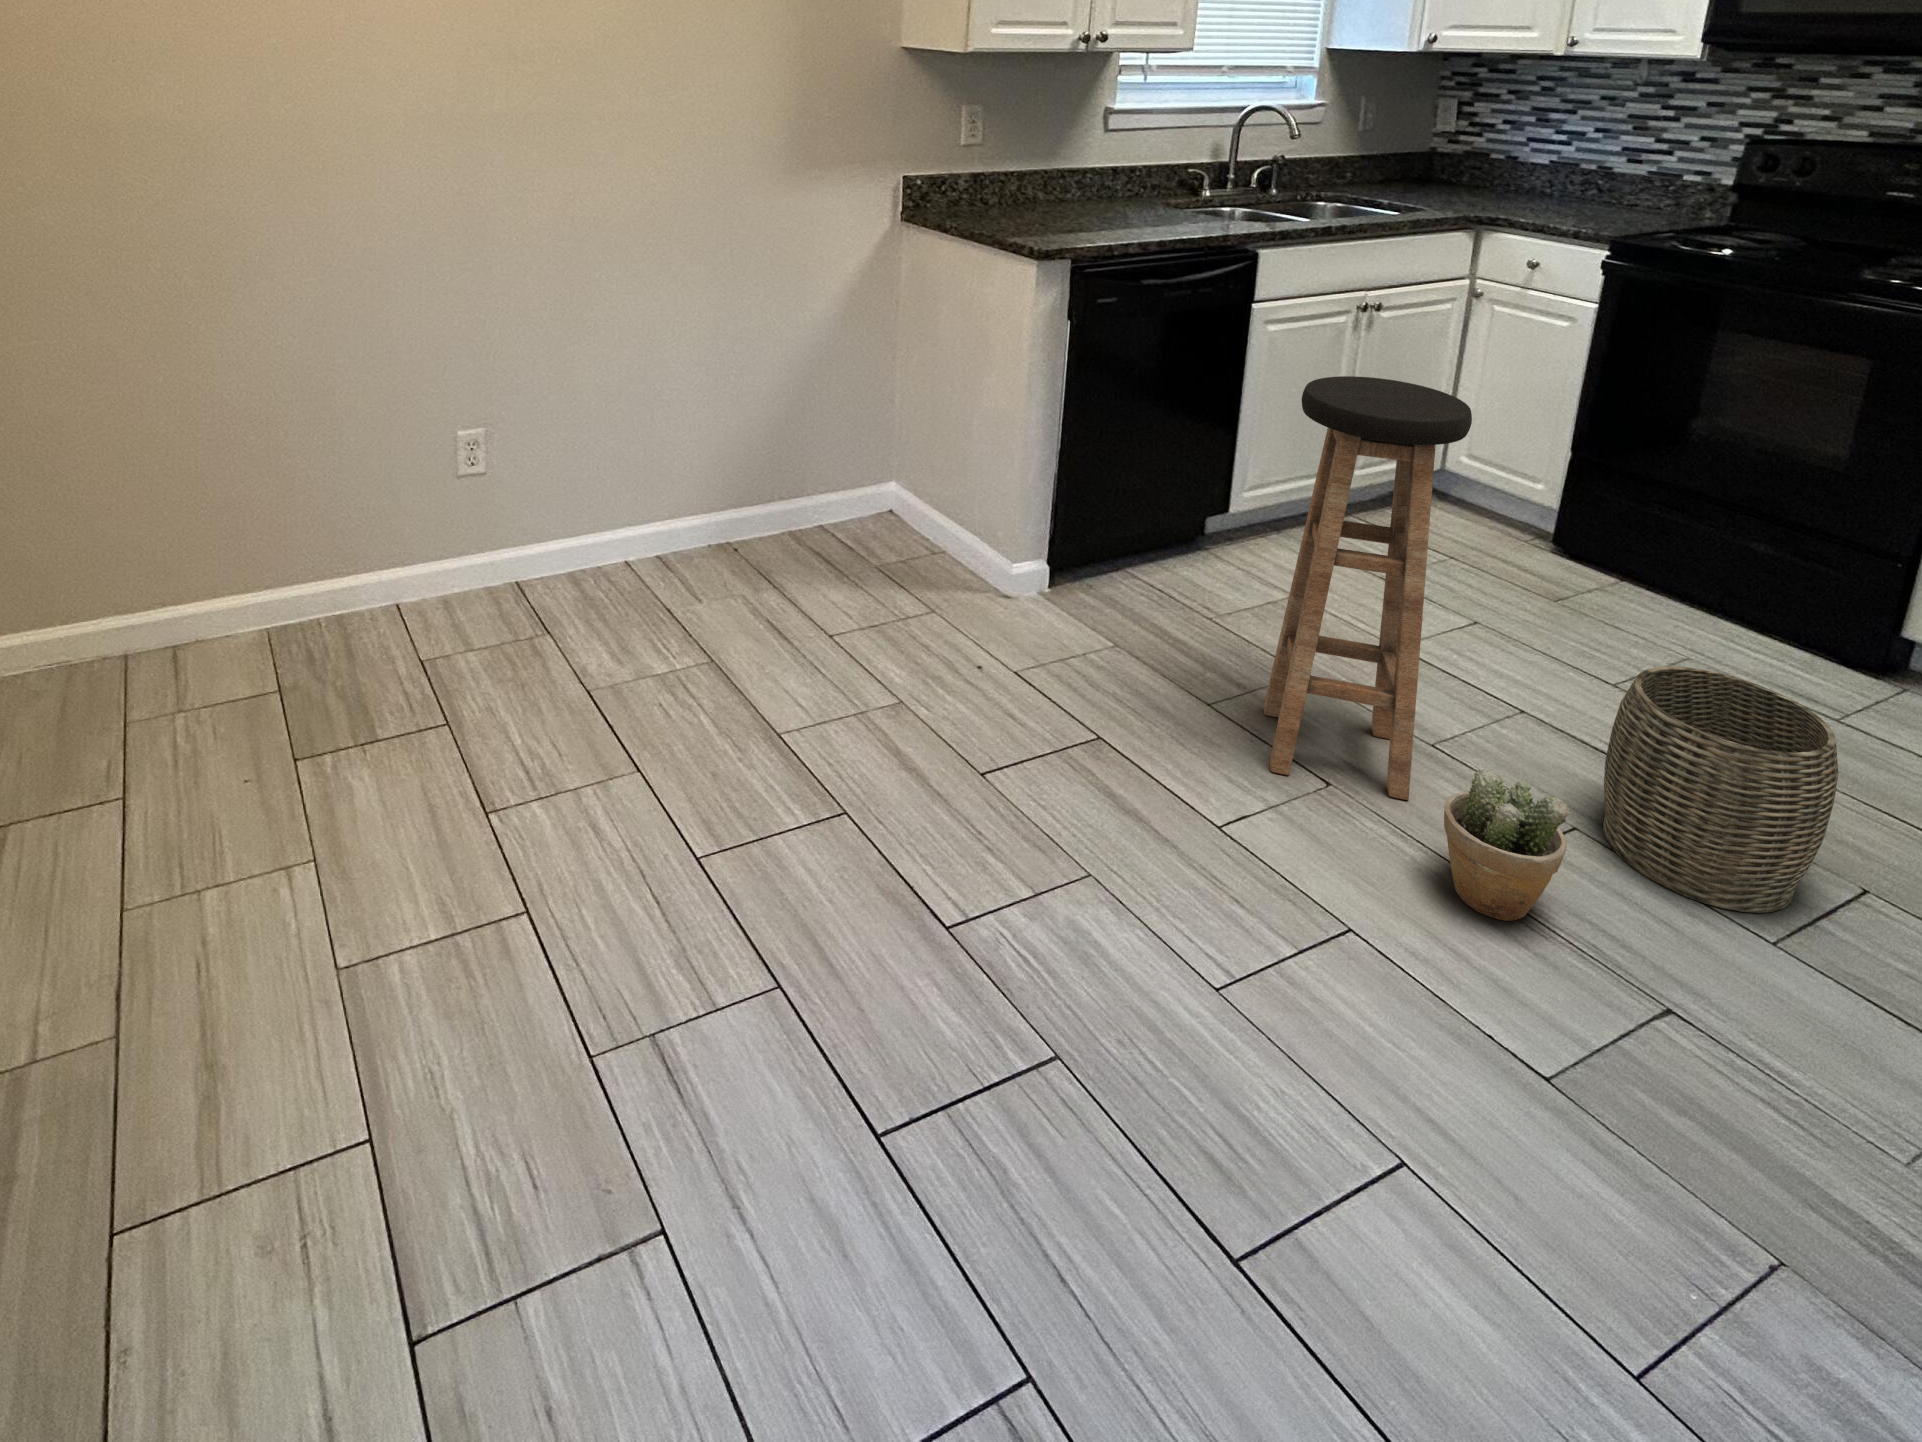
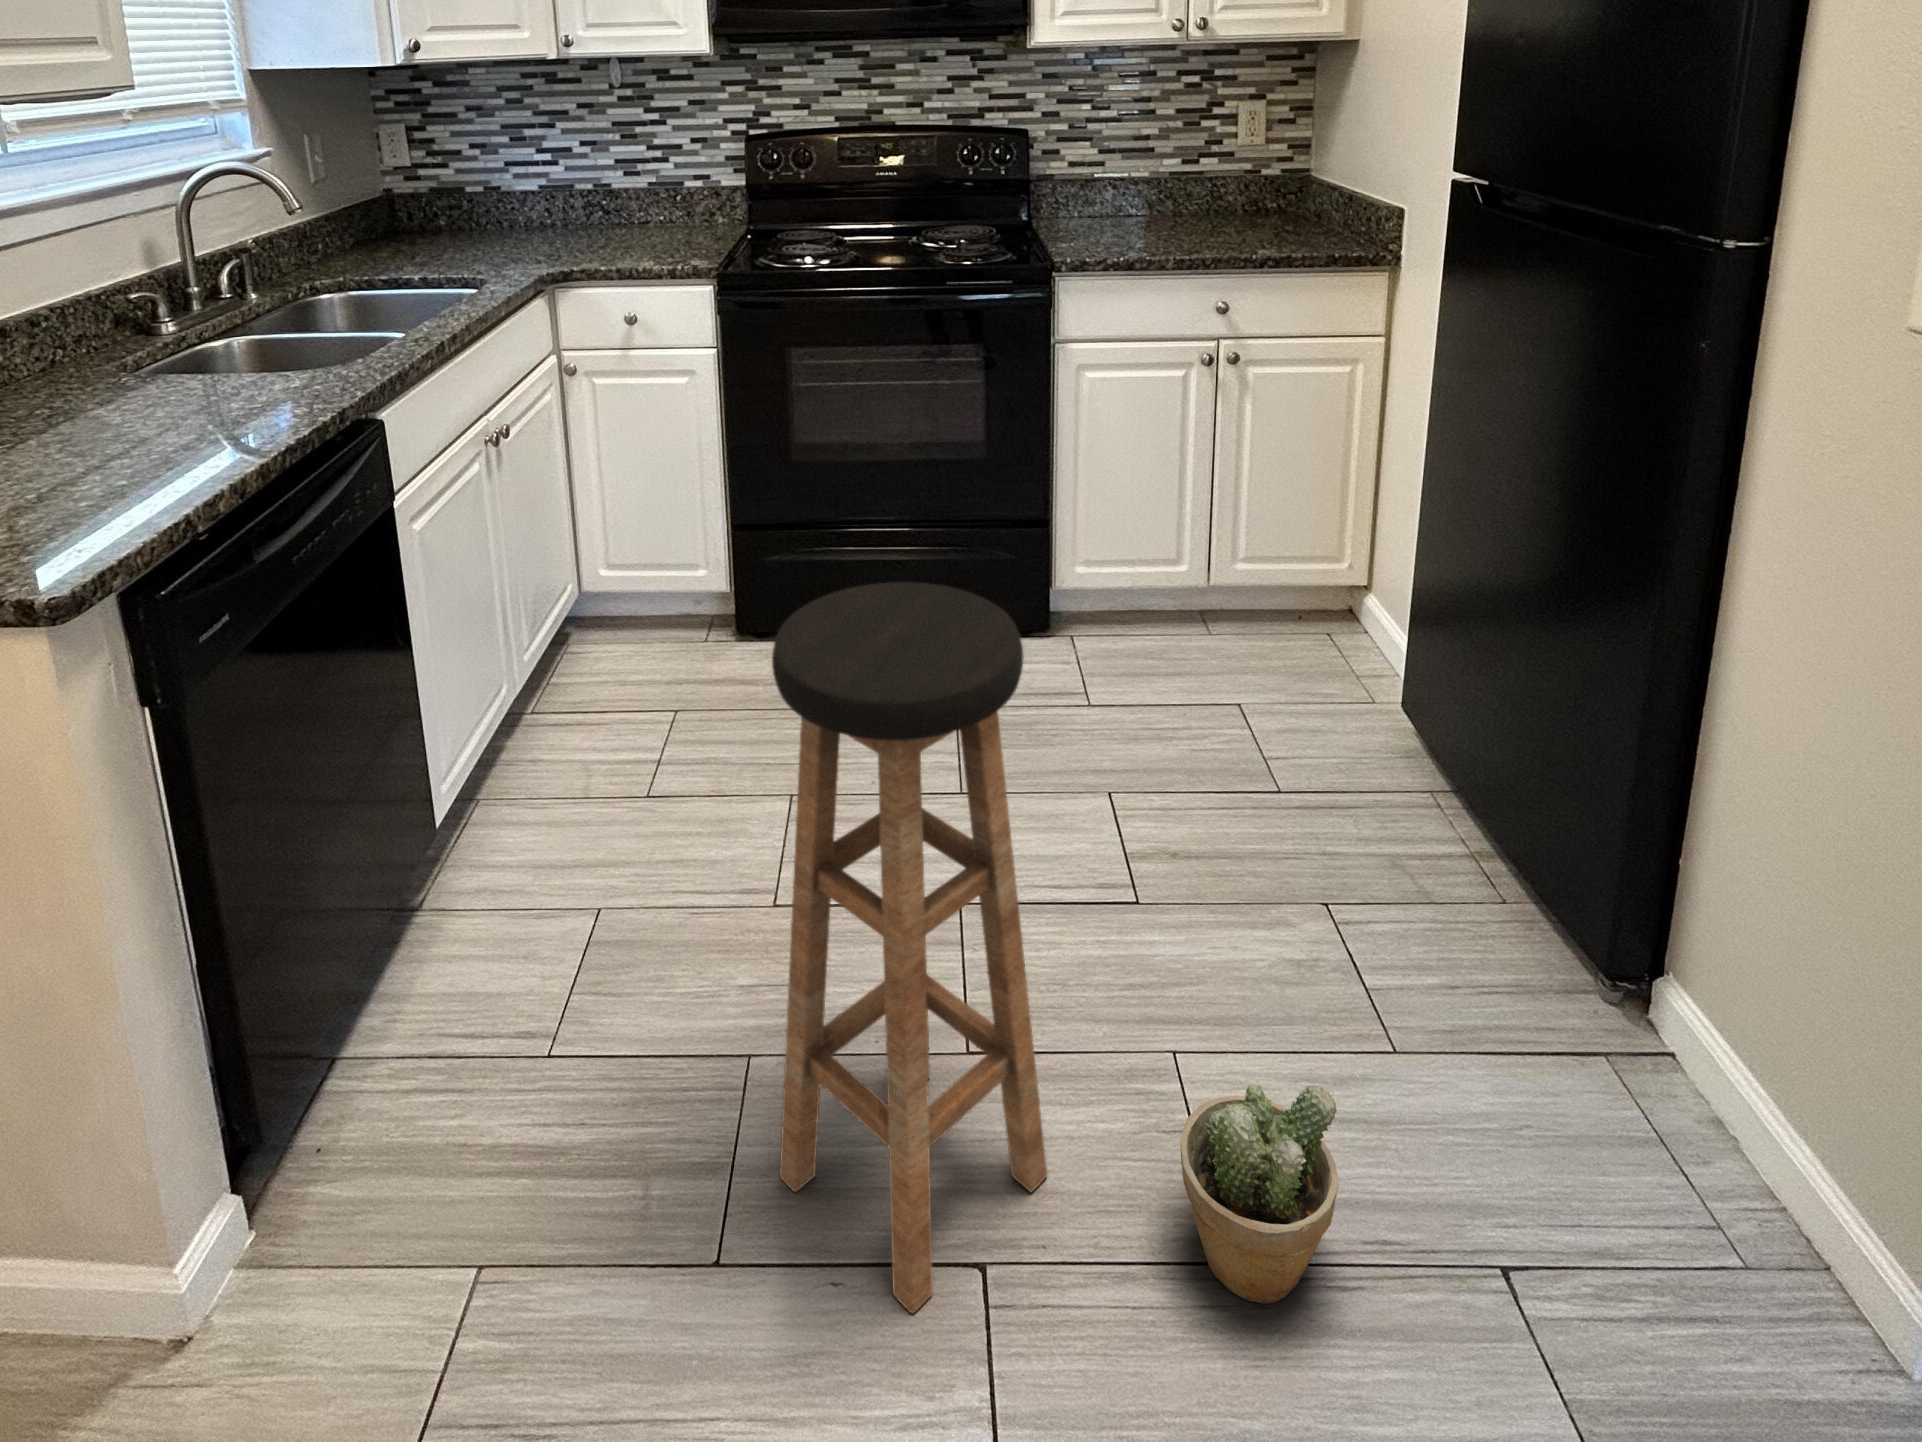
woven basket: present [1603,667,1839,913] -> none [1134,751,1345,1048]

